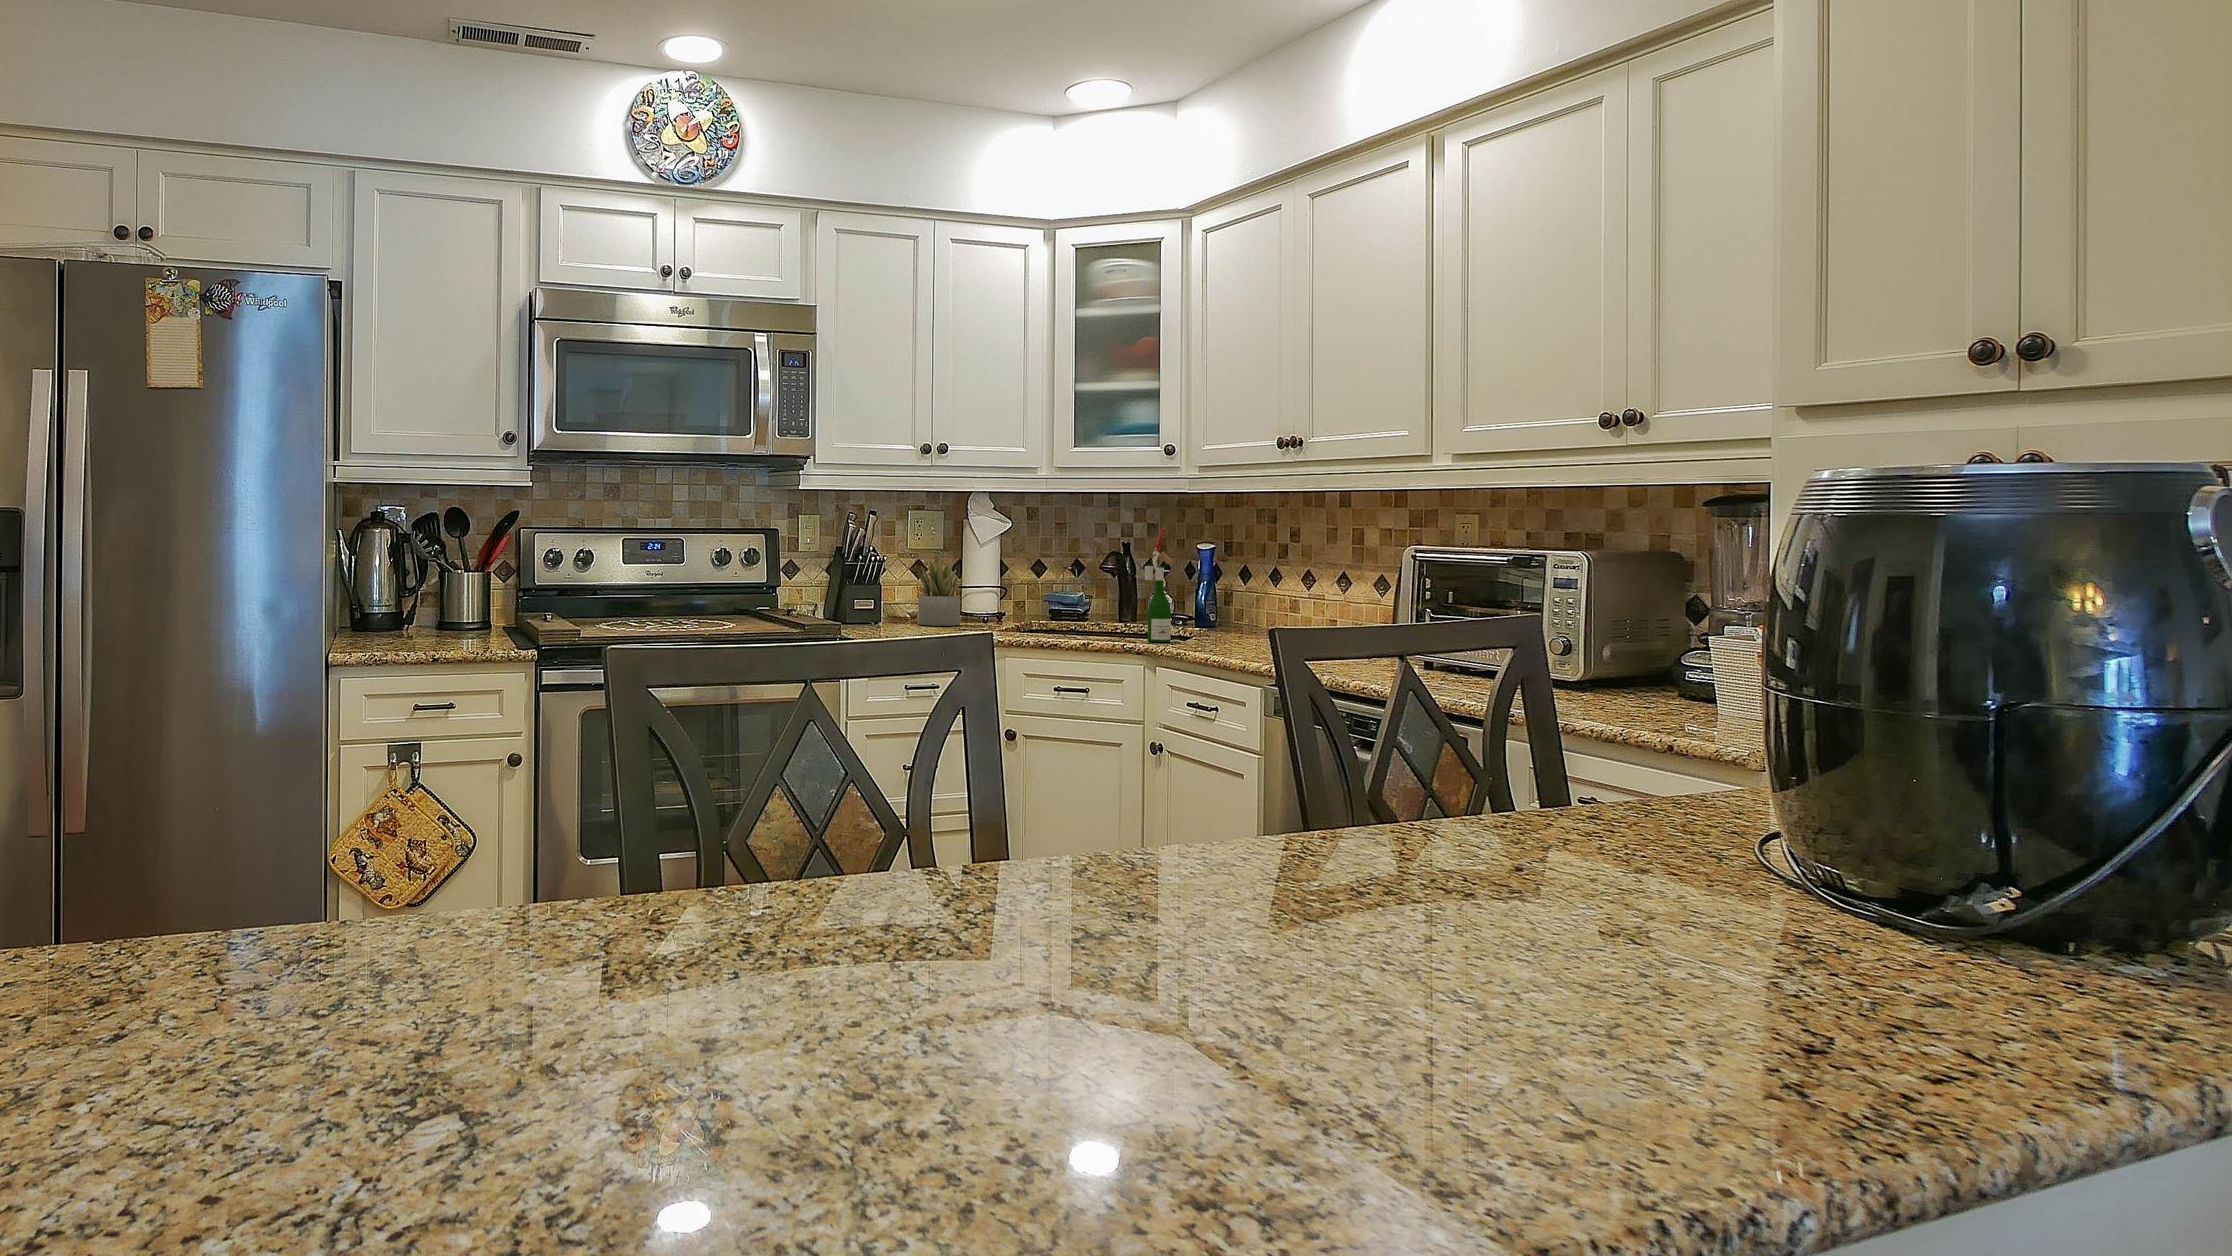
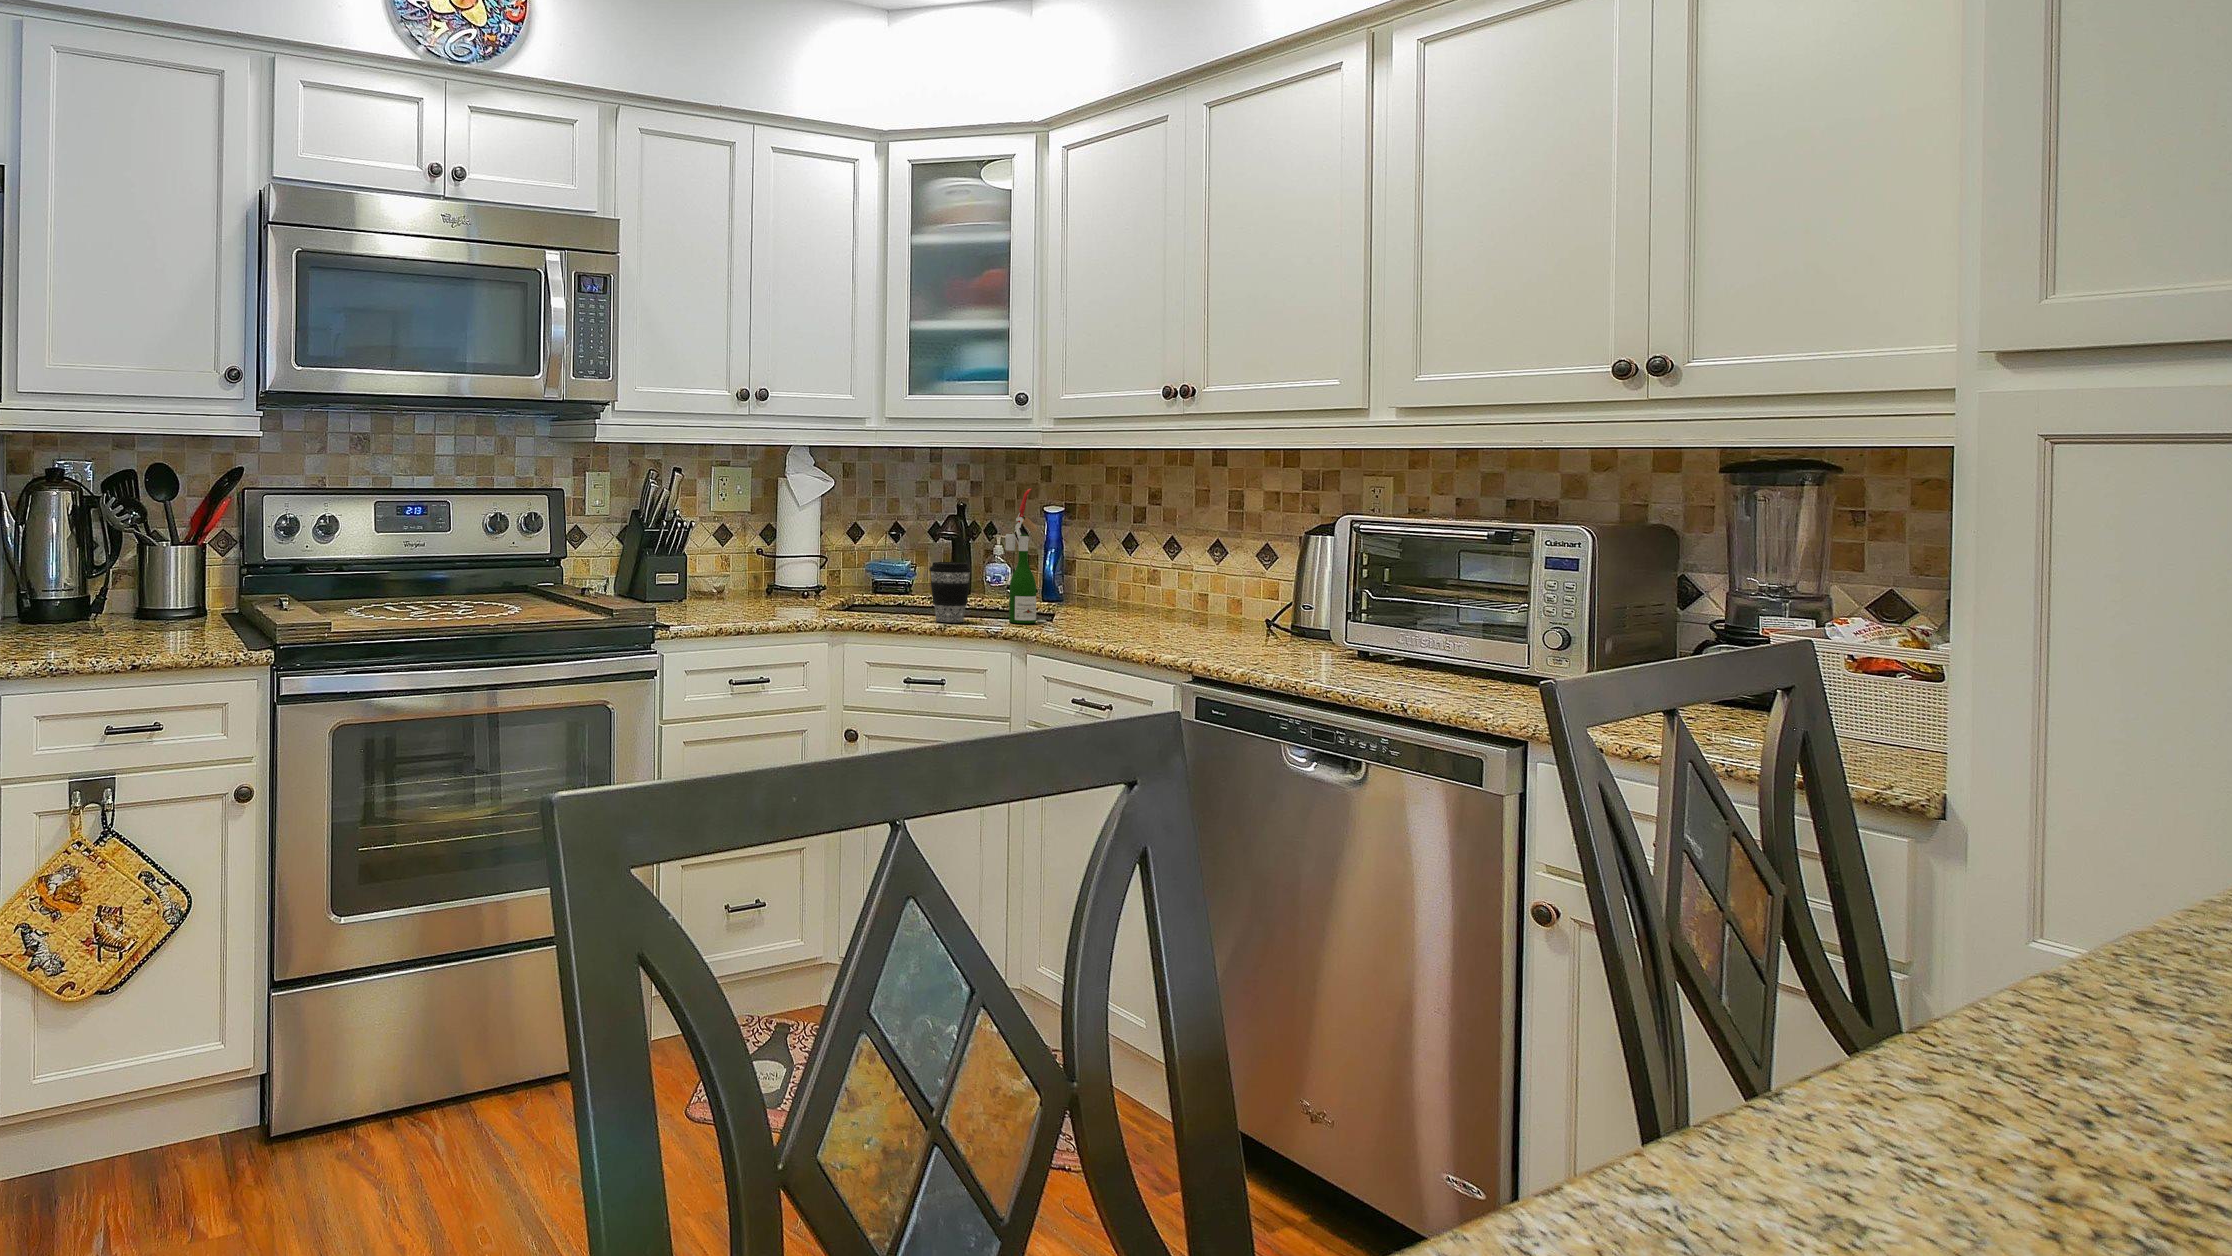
succulent plant: present [917,559,961,626] -> none [725,521,779,601]
coffee cup: none [1078,590,1114,641] -> present [929,562,971,622]

